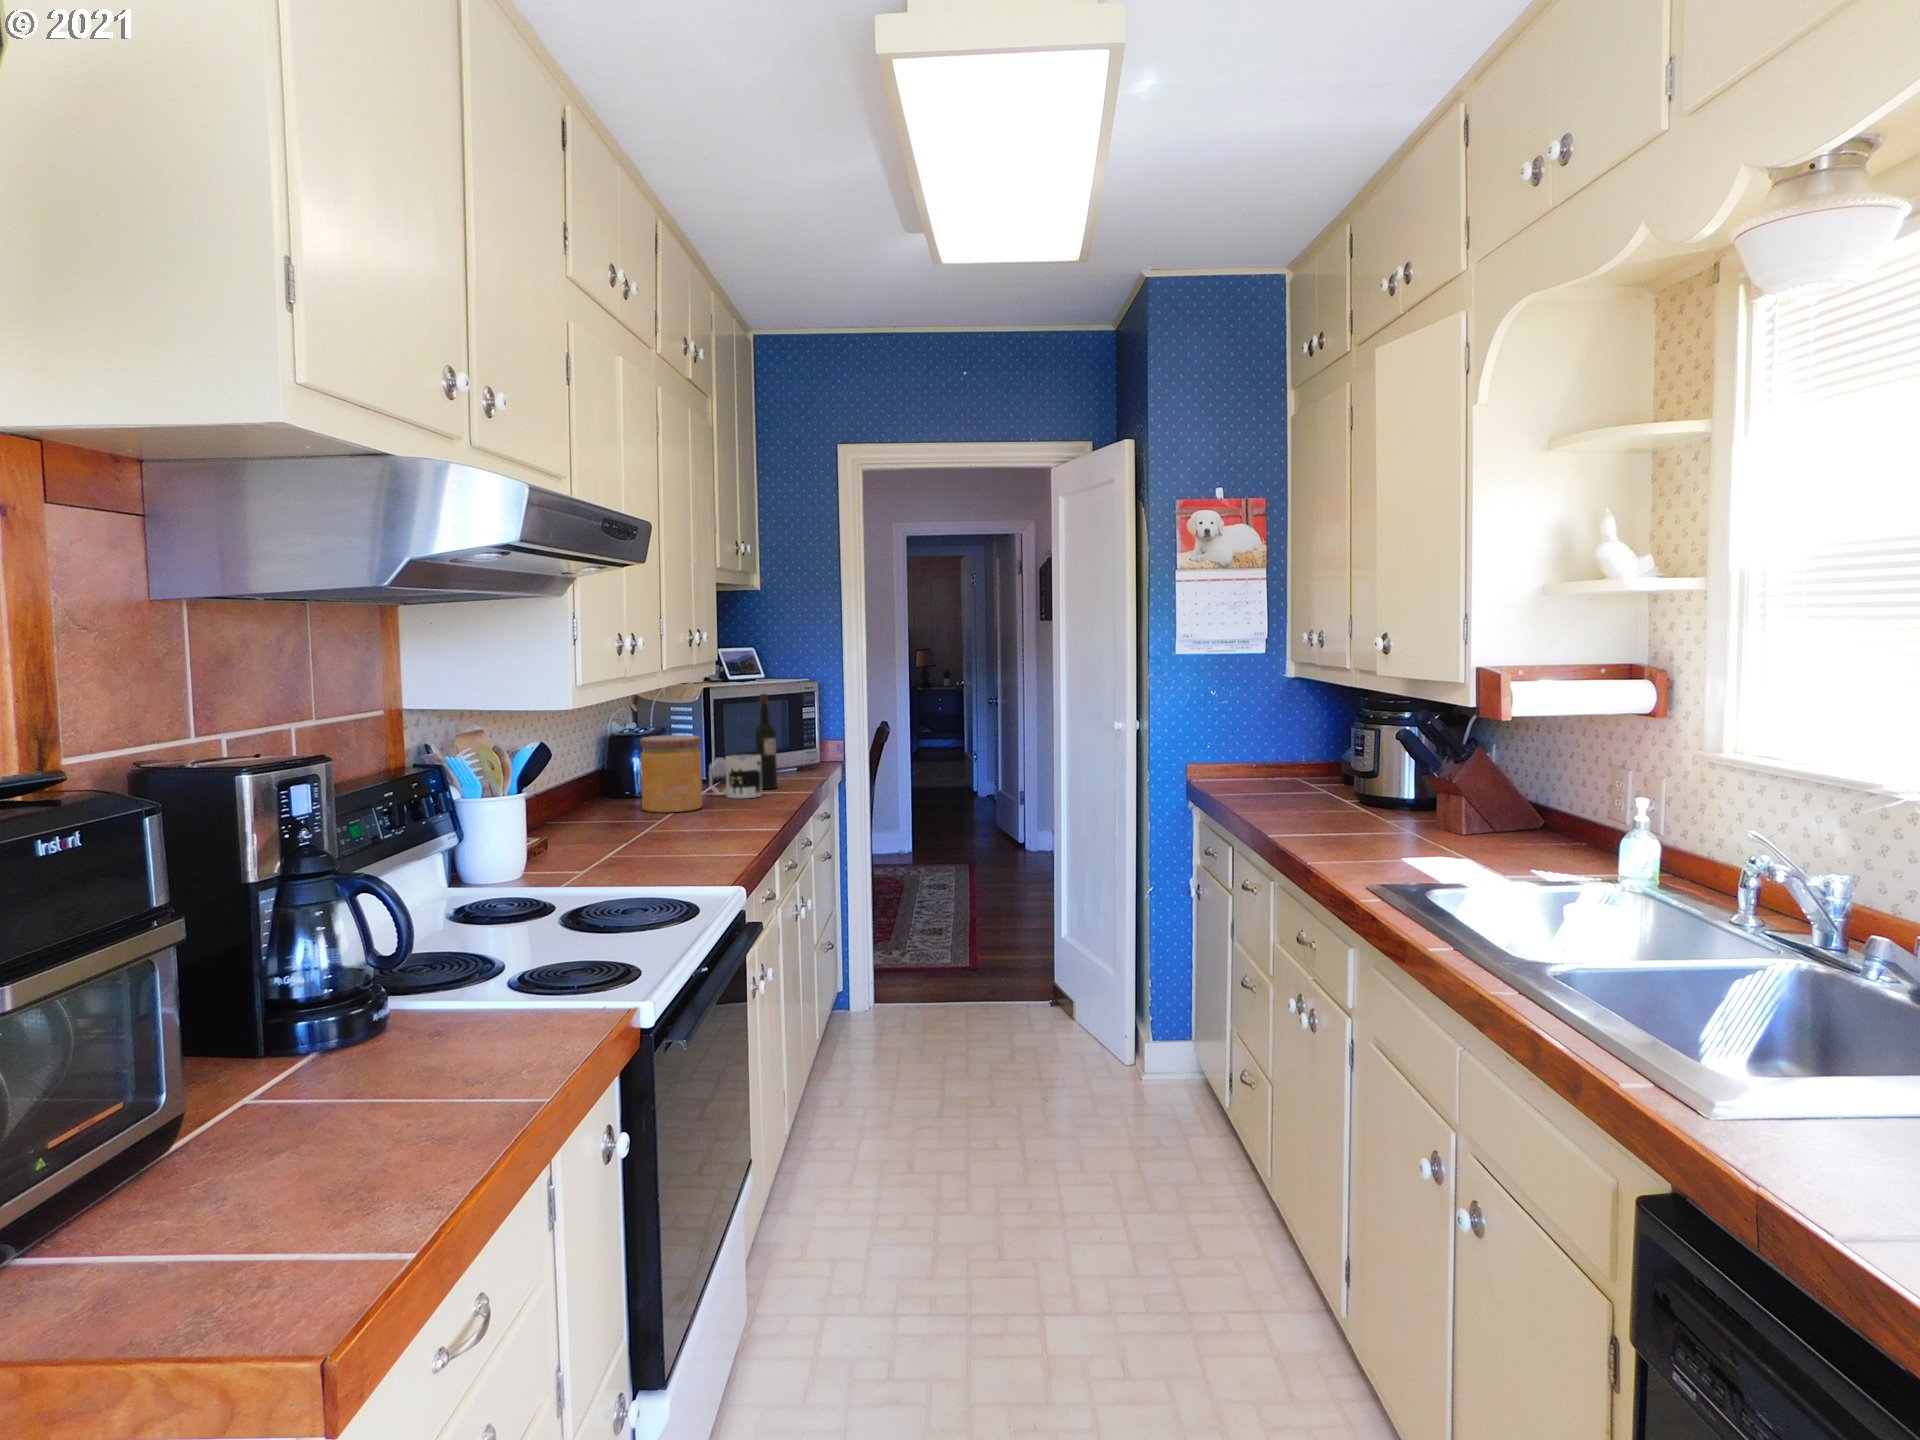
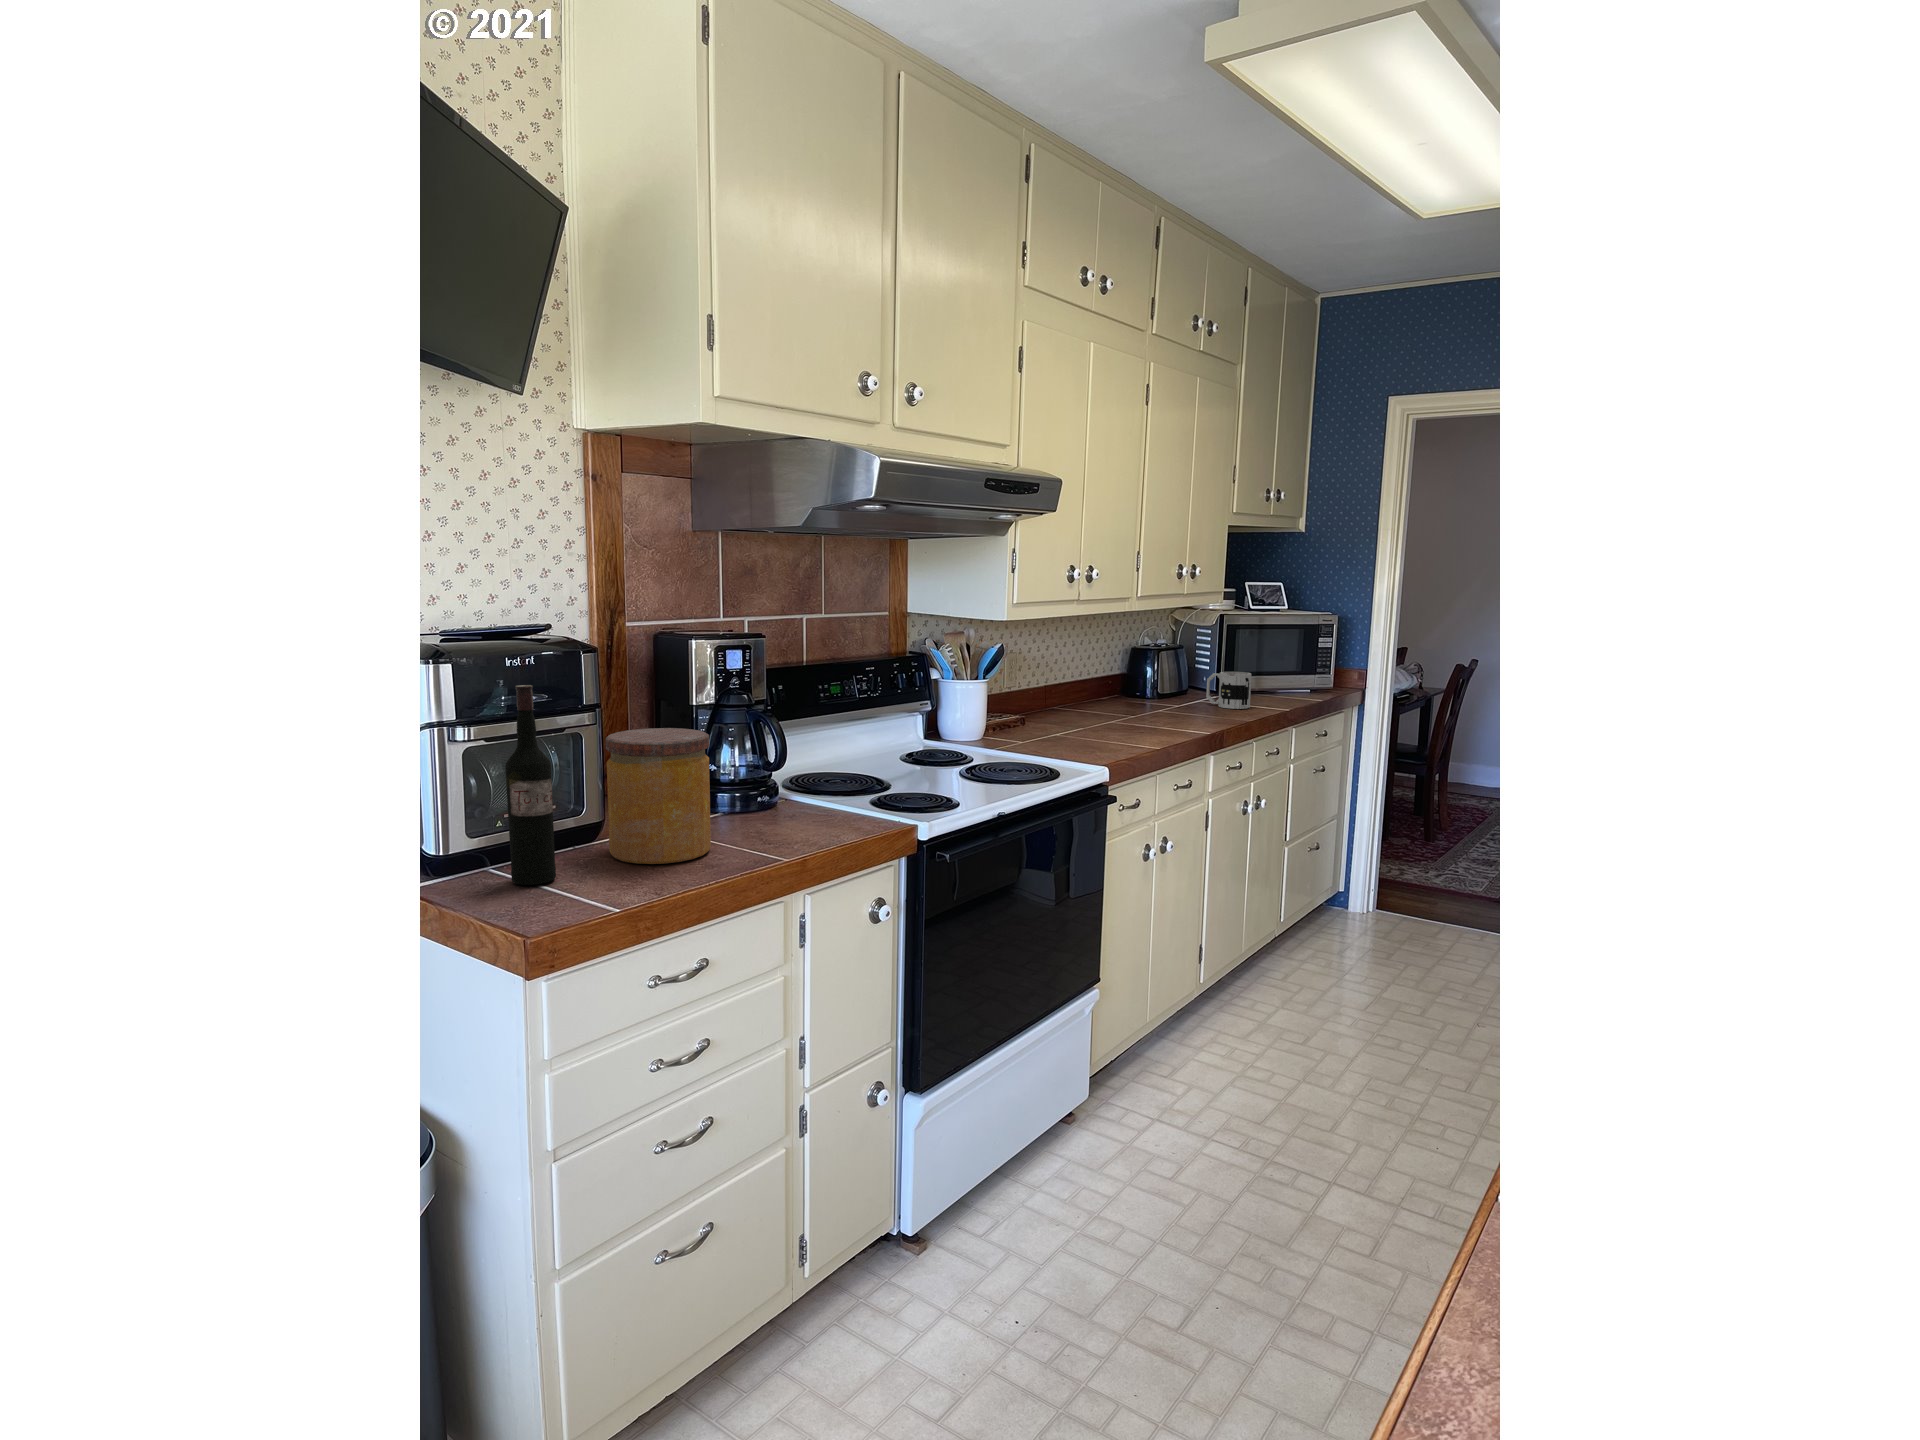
wine bottle: present [755,694,777,789] -> present [505,685,556,885]
jar: present [640,735,702,812] -> present [606,728,711,864]

